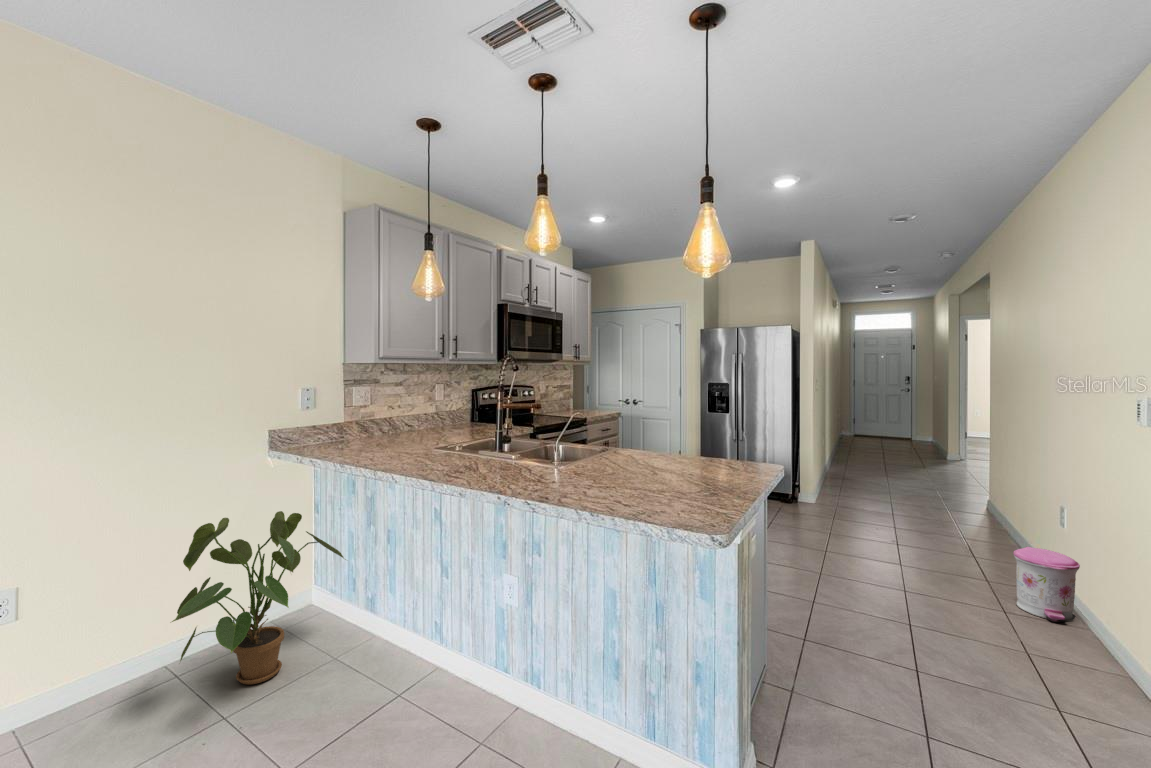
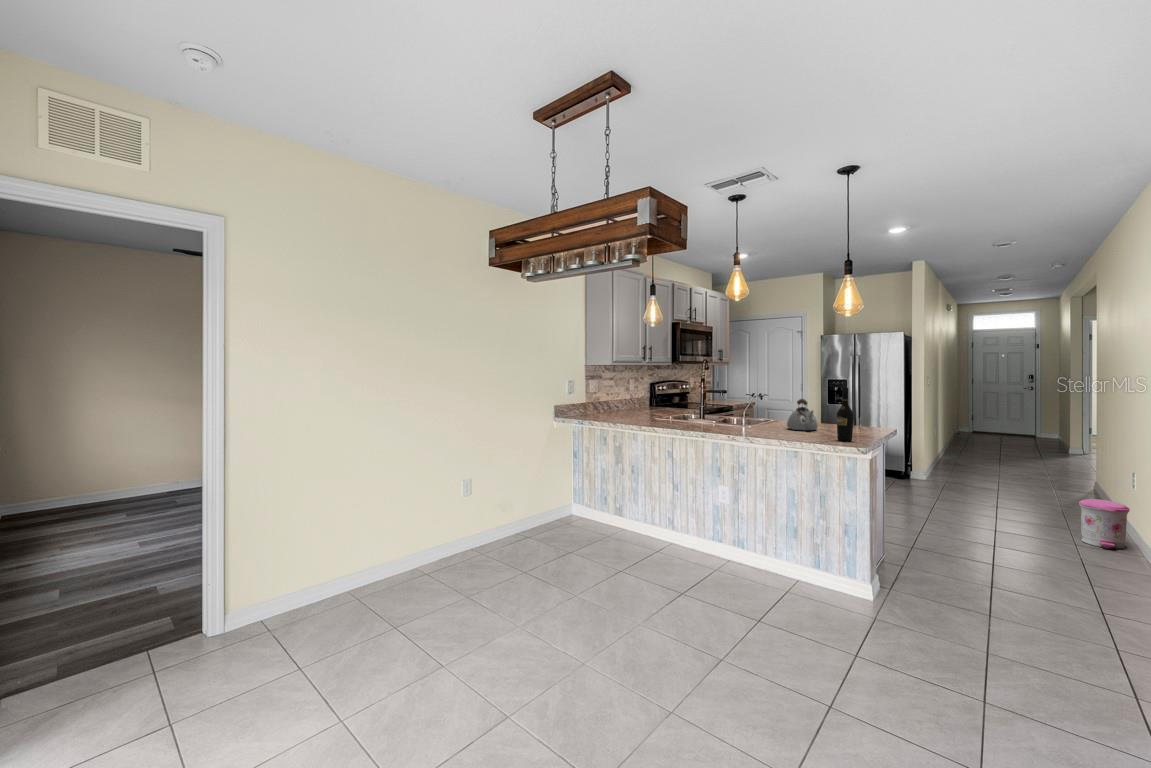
wine bottle: none [687,408,717,513] -> present [837,388,854,441]
kettle: none [620,421,668,476] -> present [787,399,818,430]
house plant: present [172,511,346,684] -> none [527,454,608,543]

